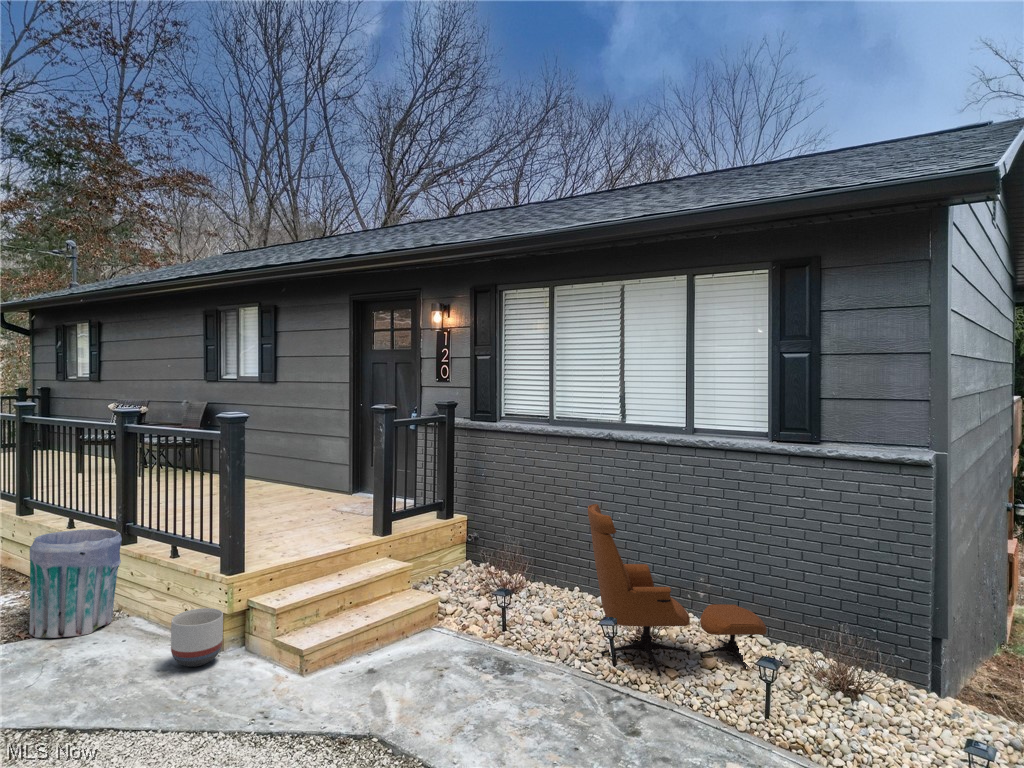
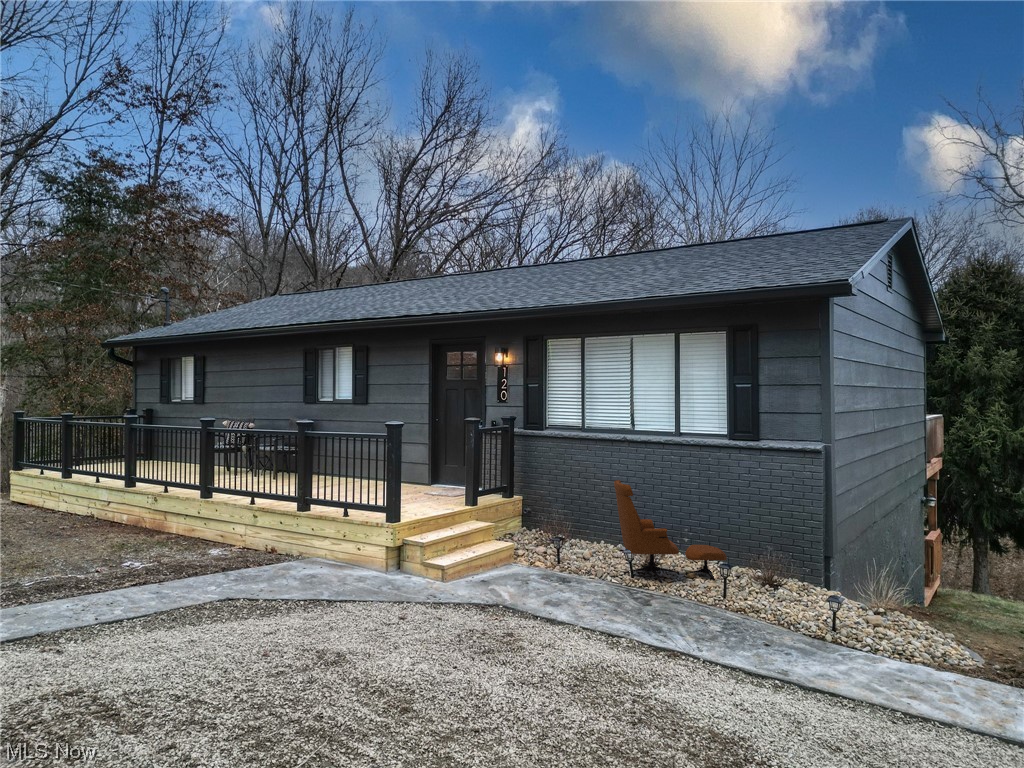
trash can: present [29,529,122,638] -> none [257,500,310,566]
planter: present [171,608,223,667] -> none [362,544,392,578]

